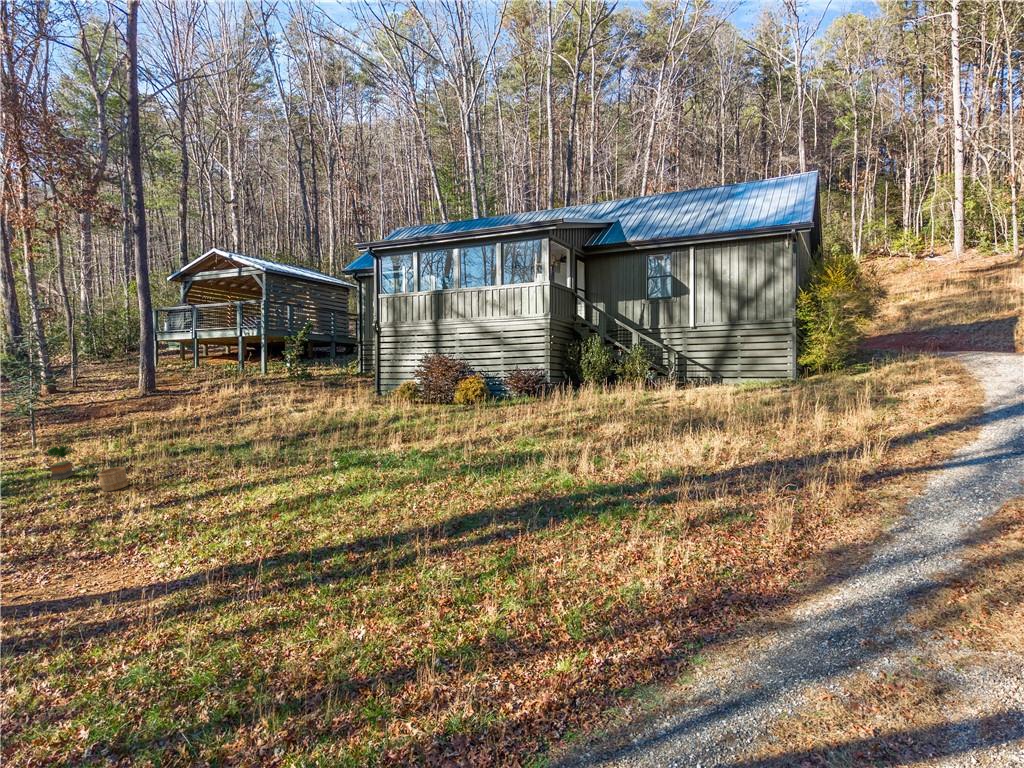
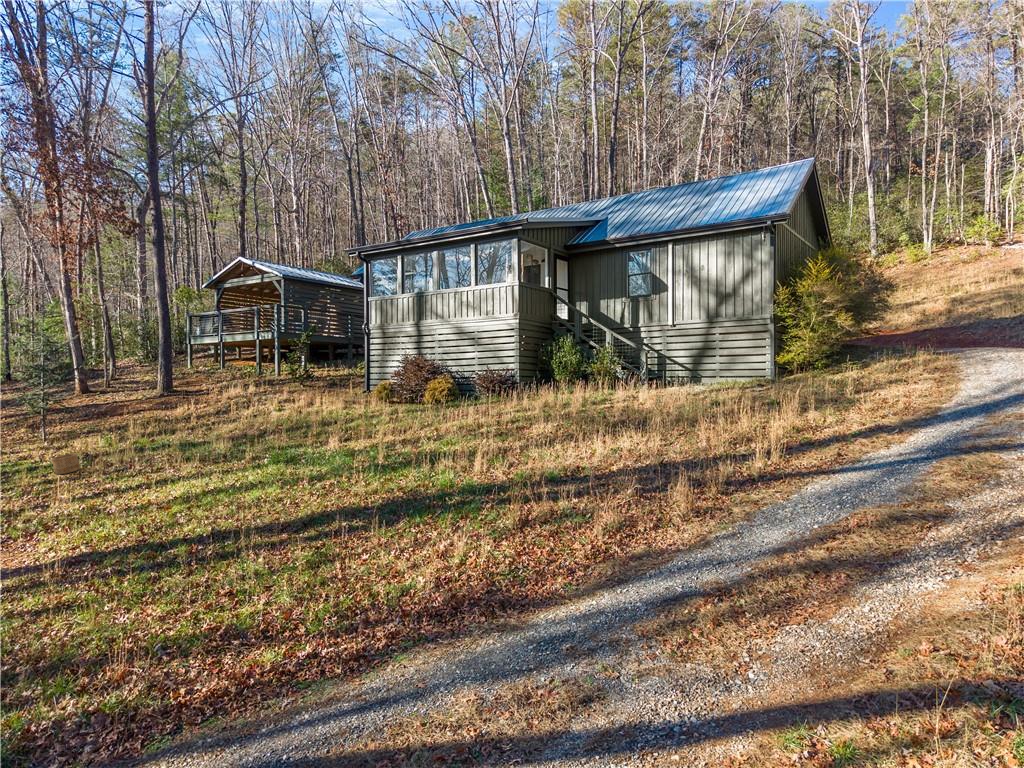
potted tree: present [47,445,73,480] -> none [20,434,45,464]

